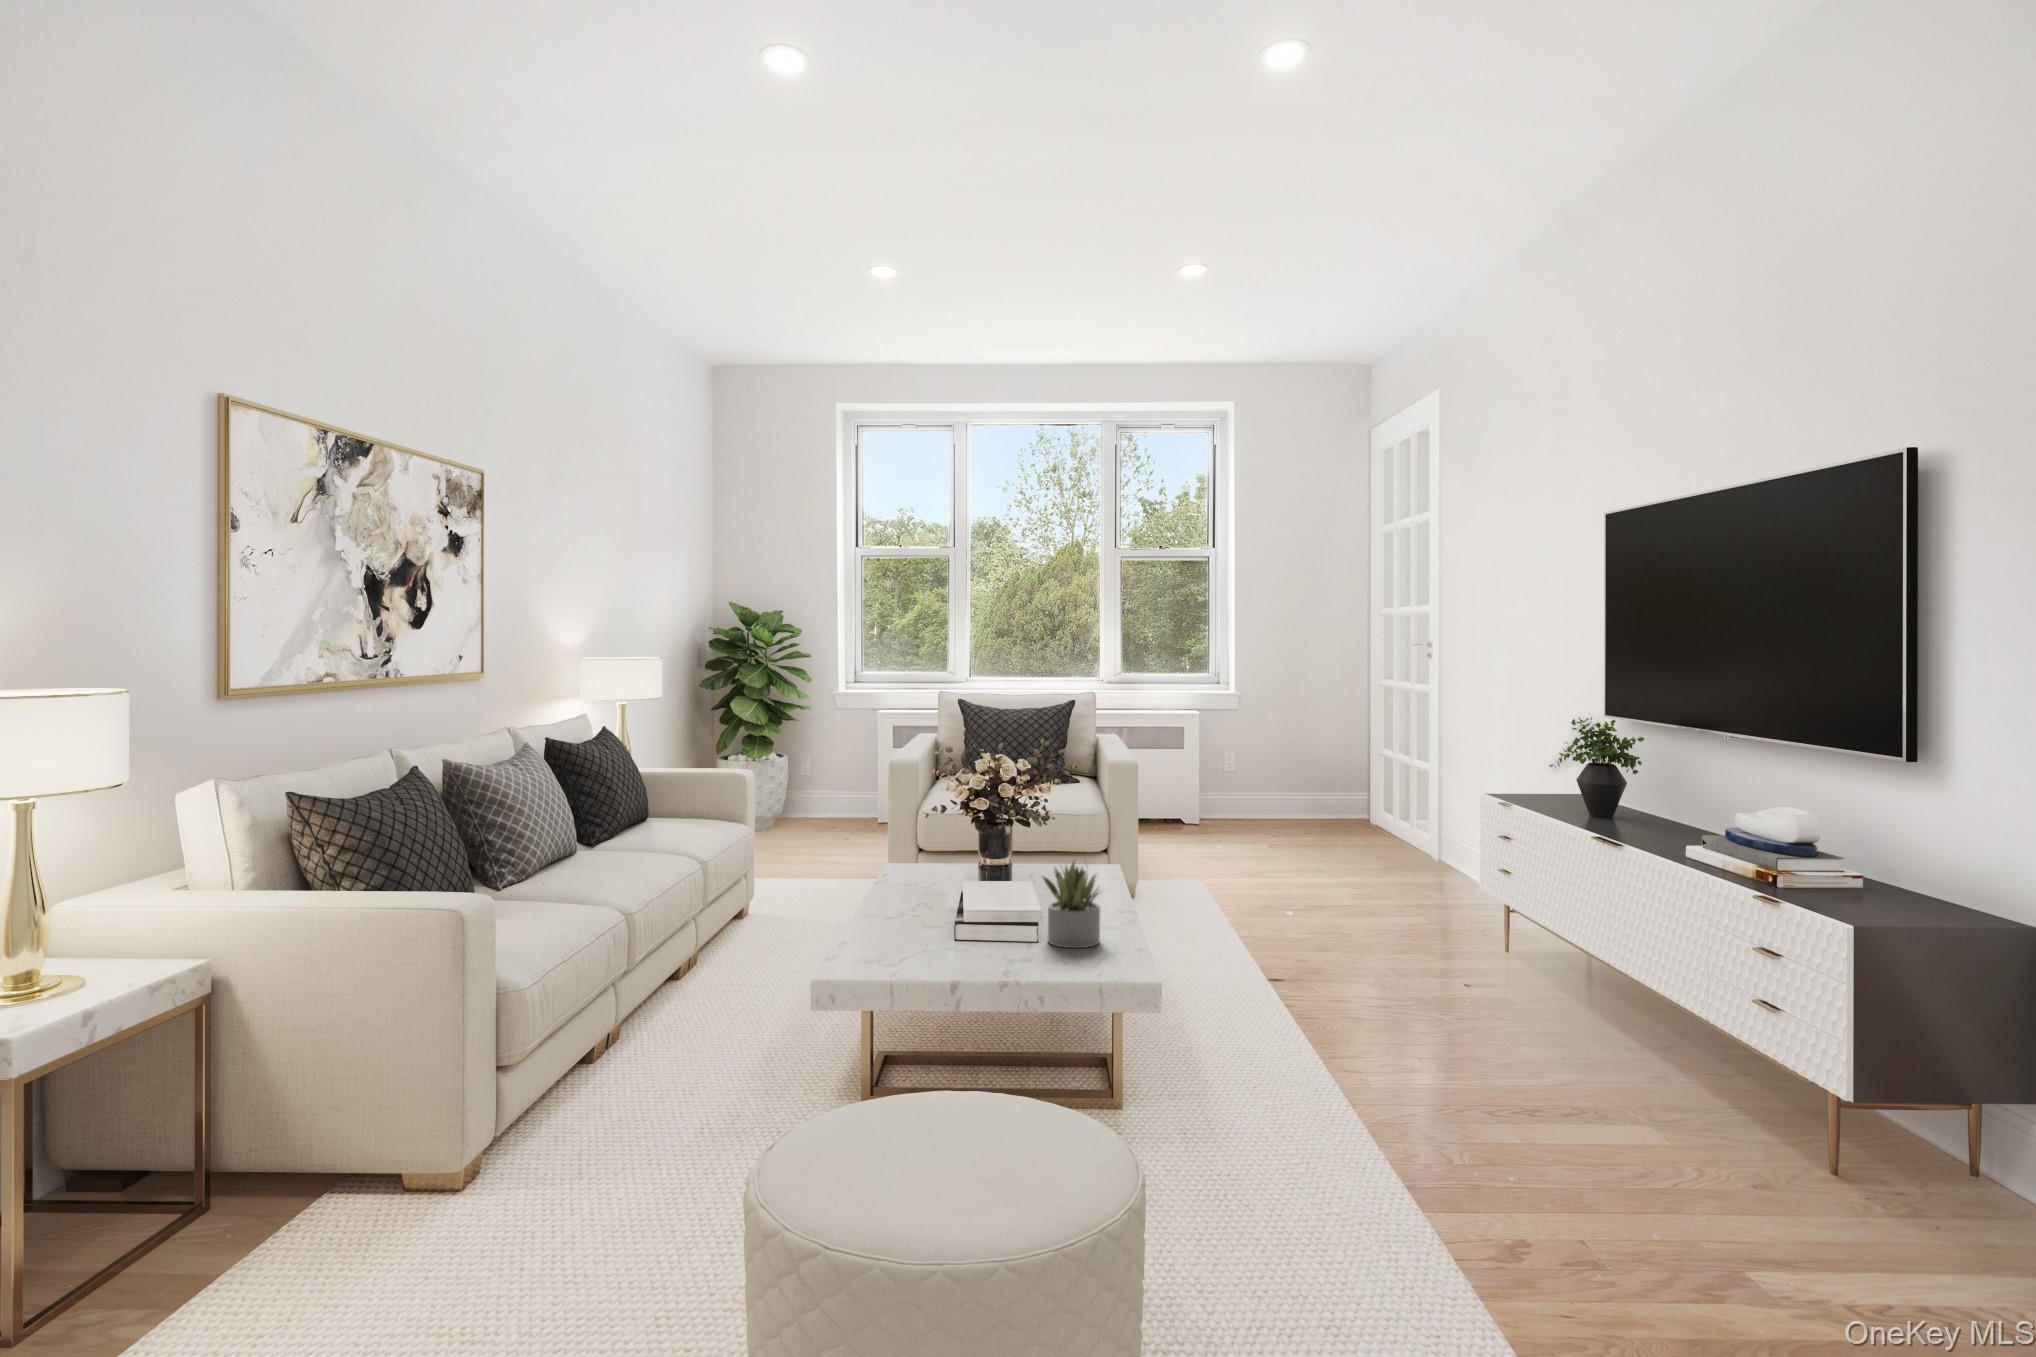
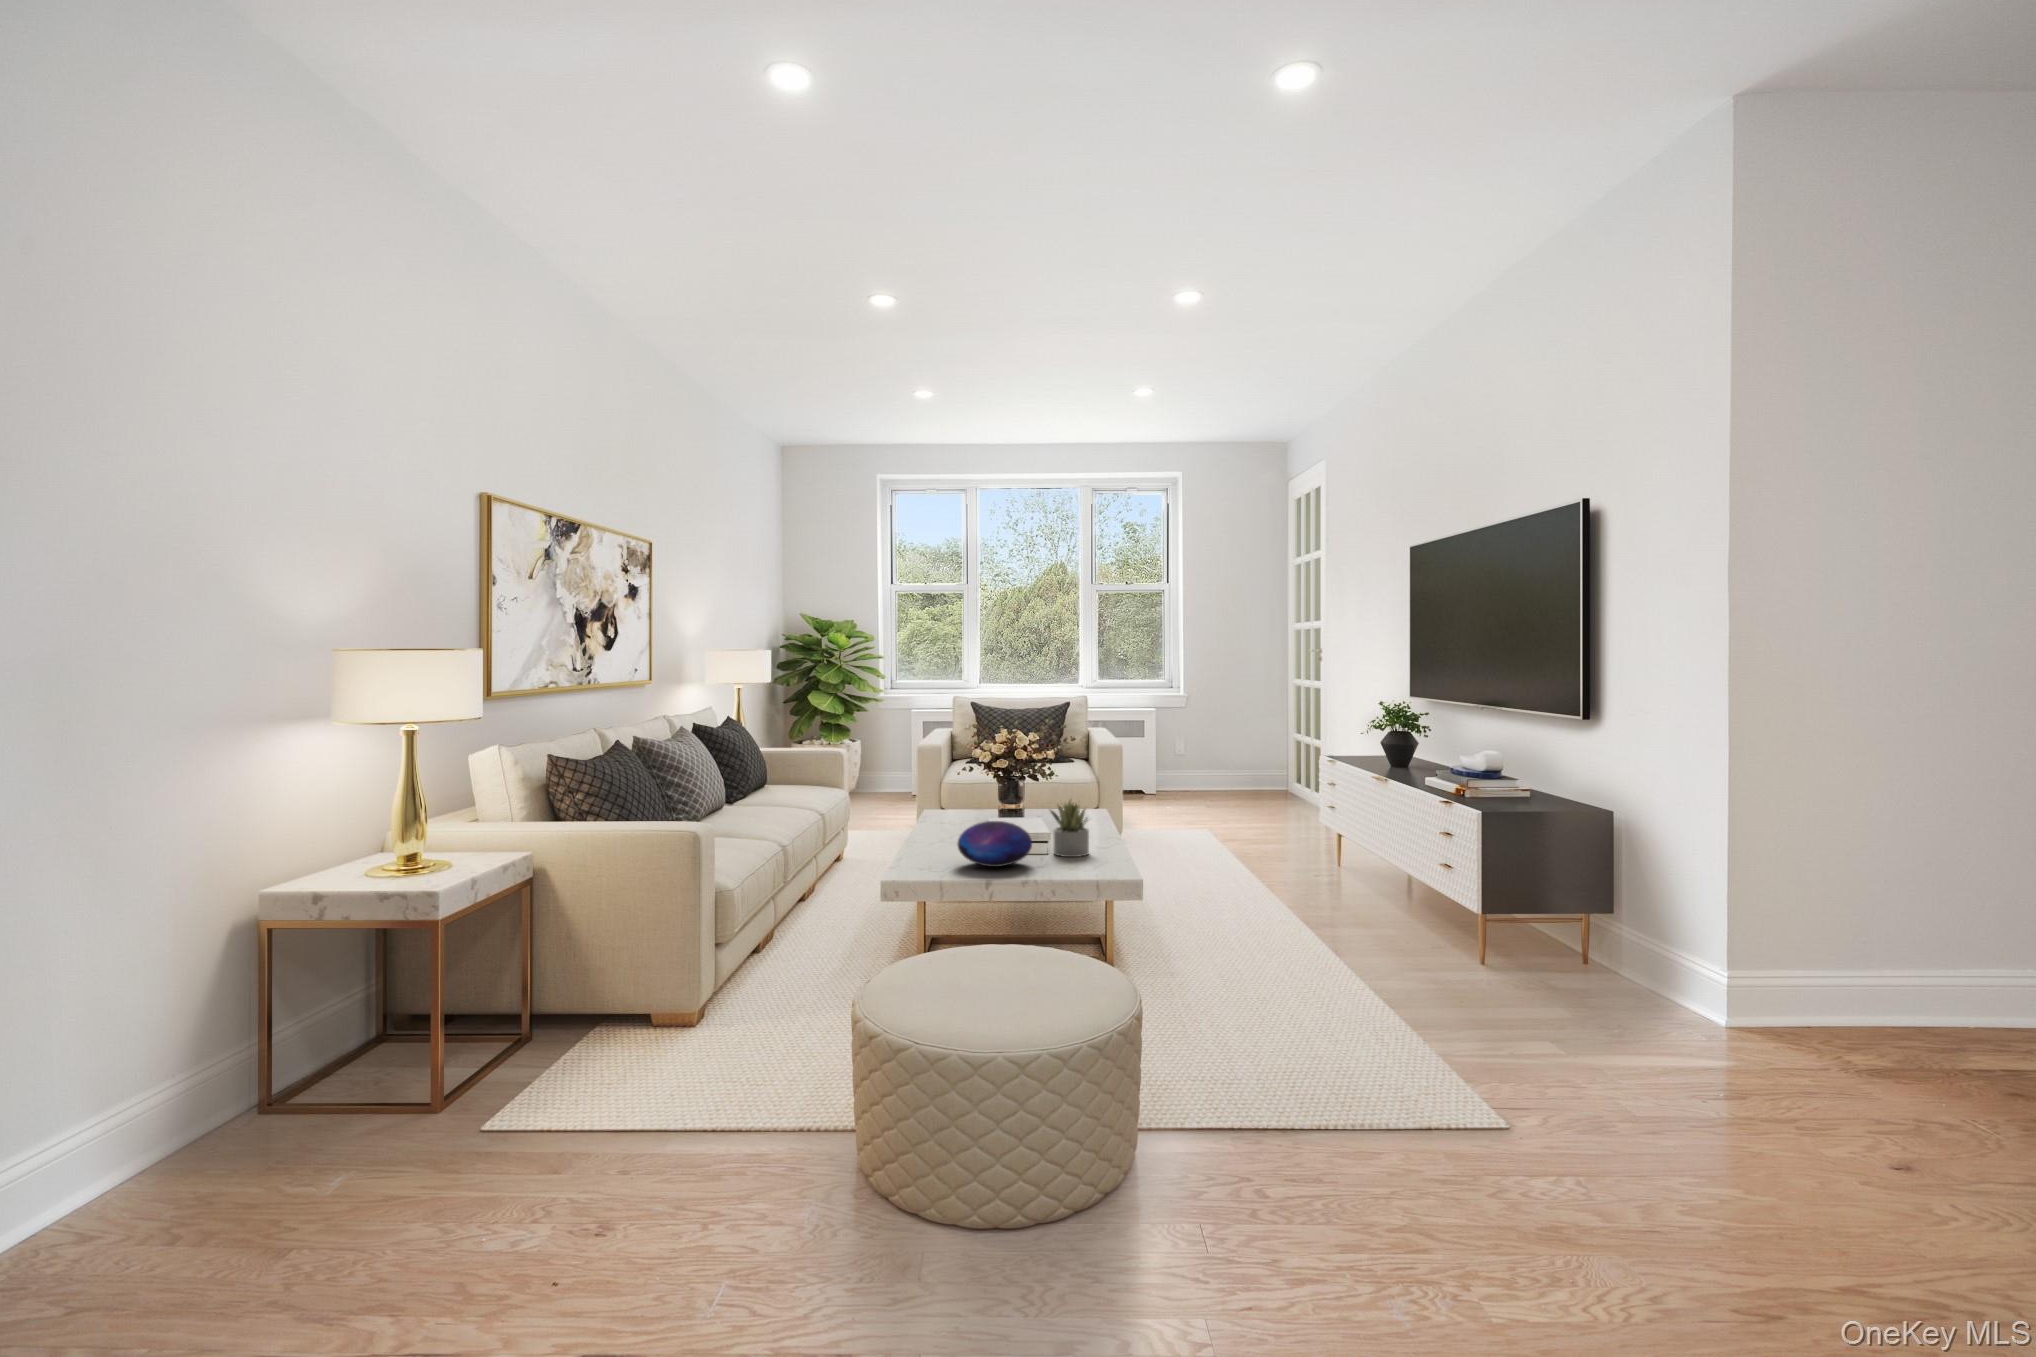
decorative orb: none [903,896,1015,966] -> present [958,821,1032,867]

